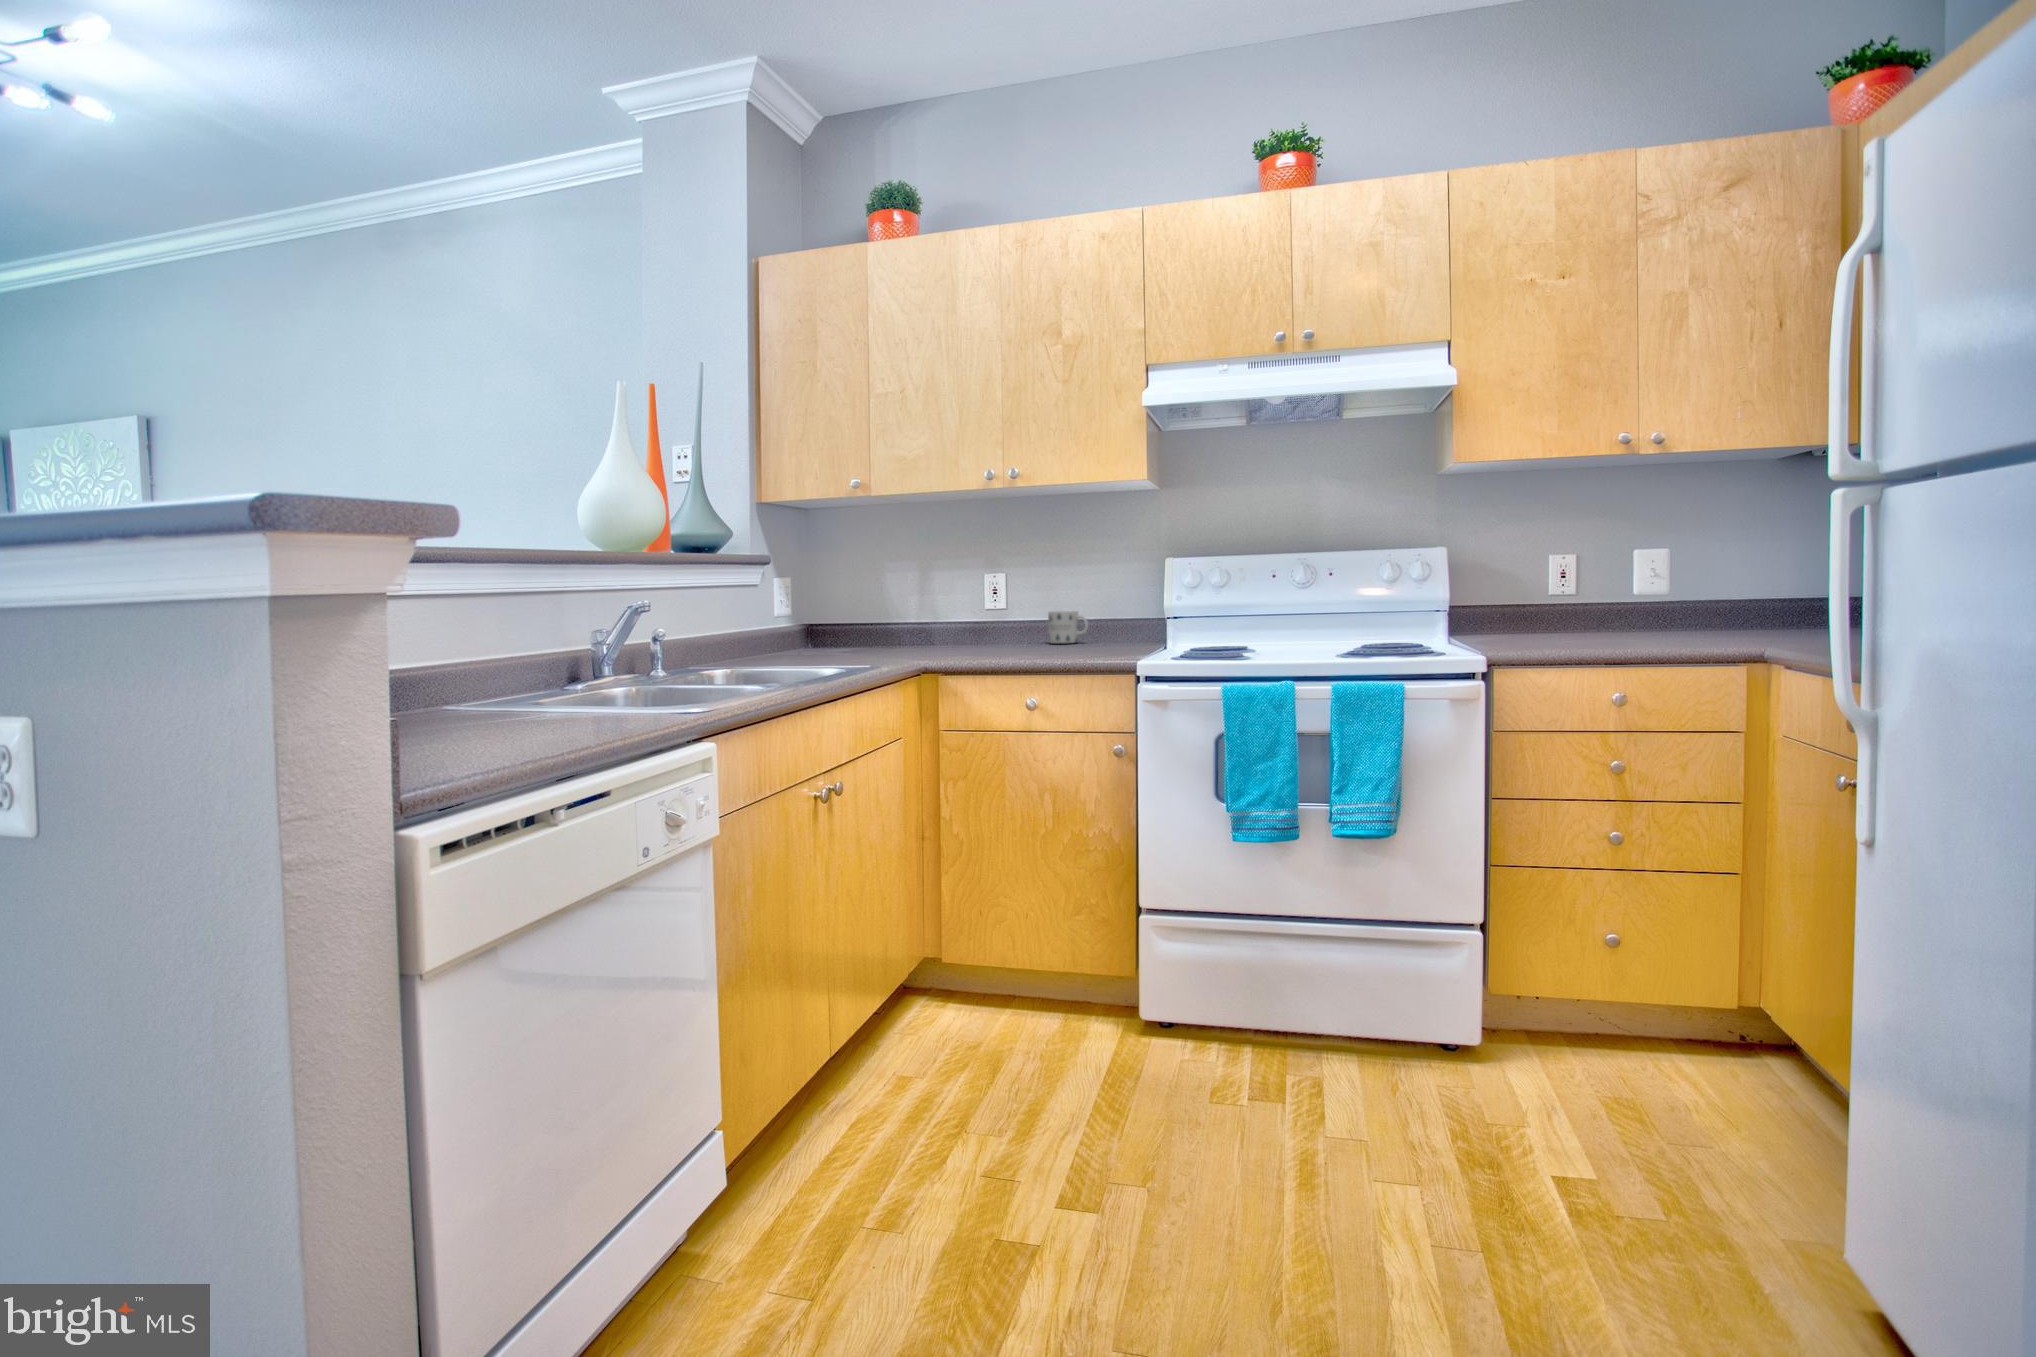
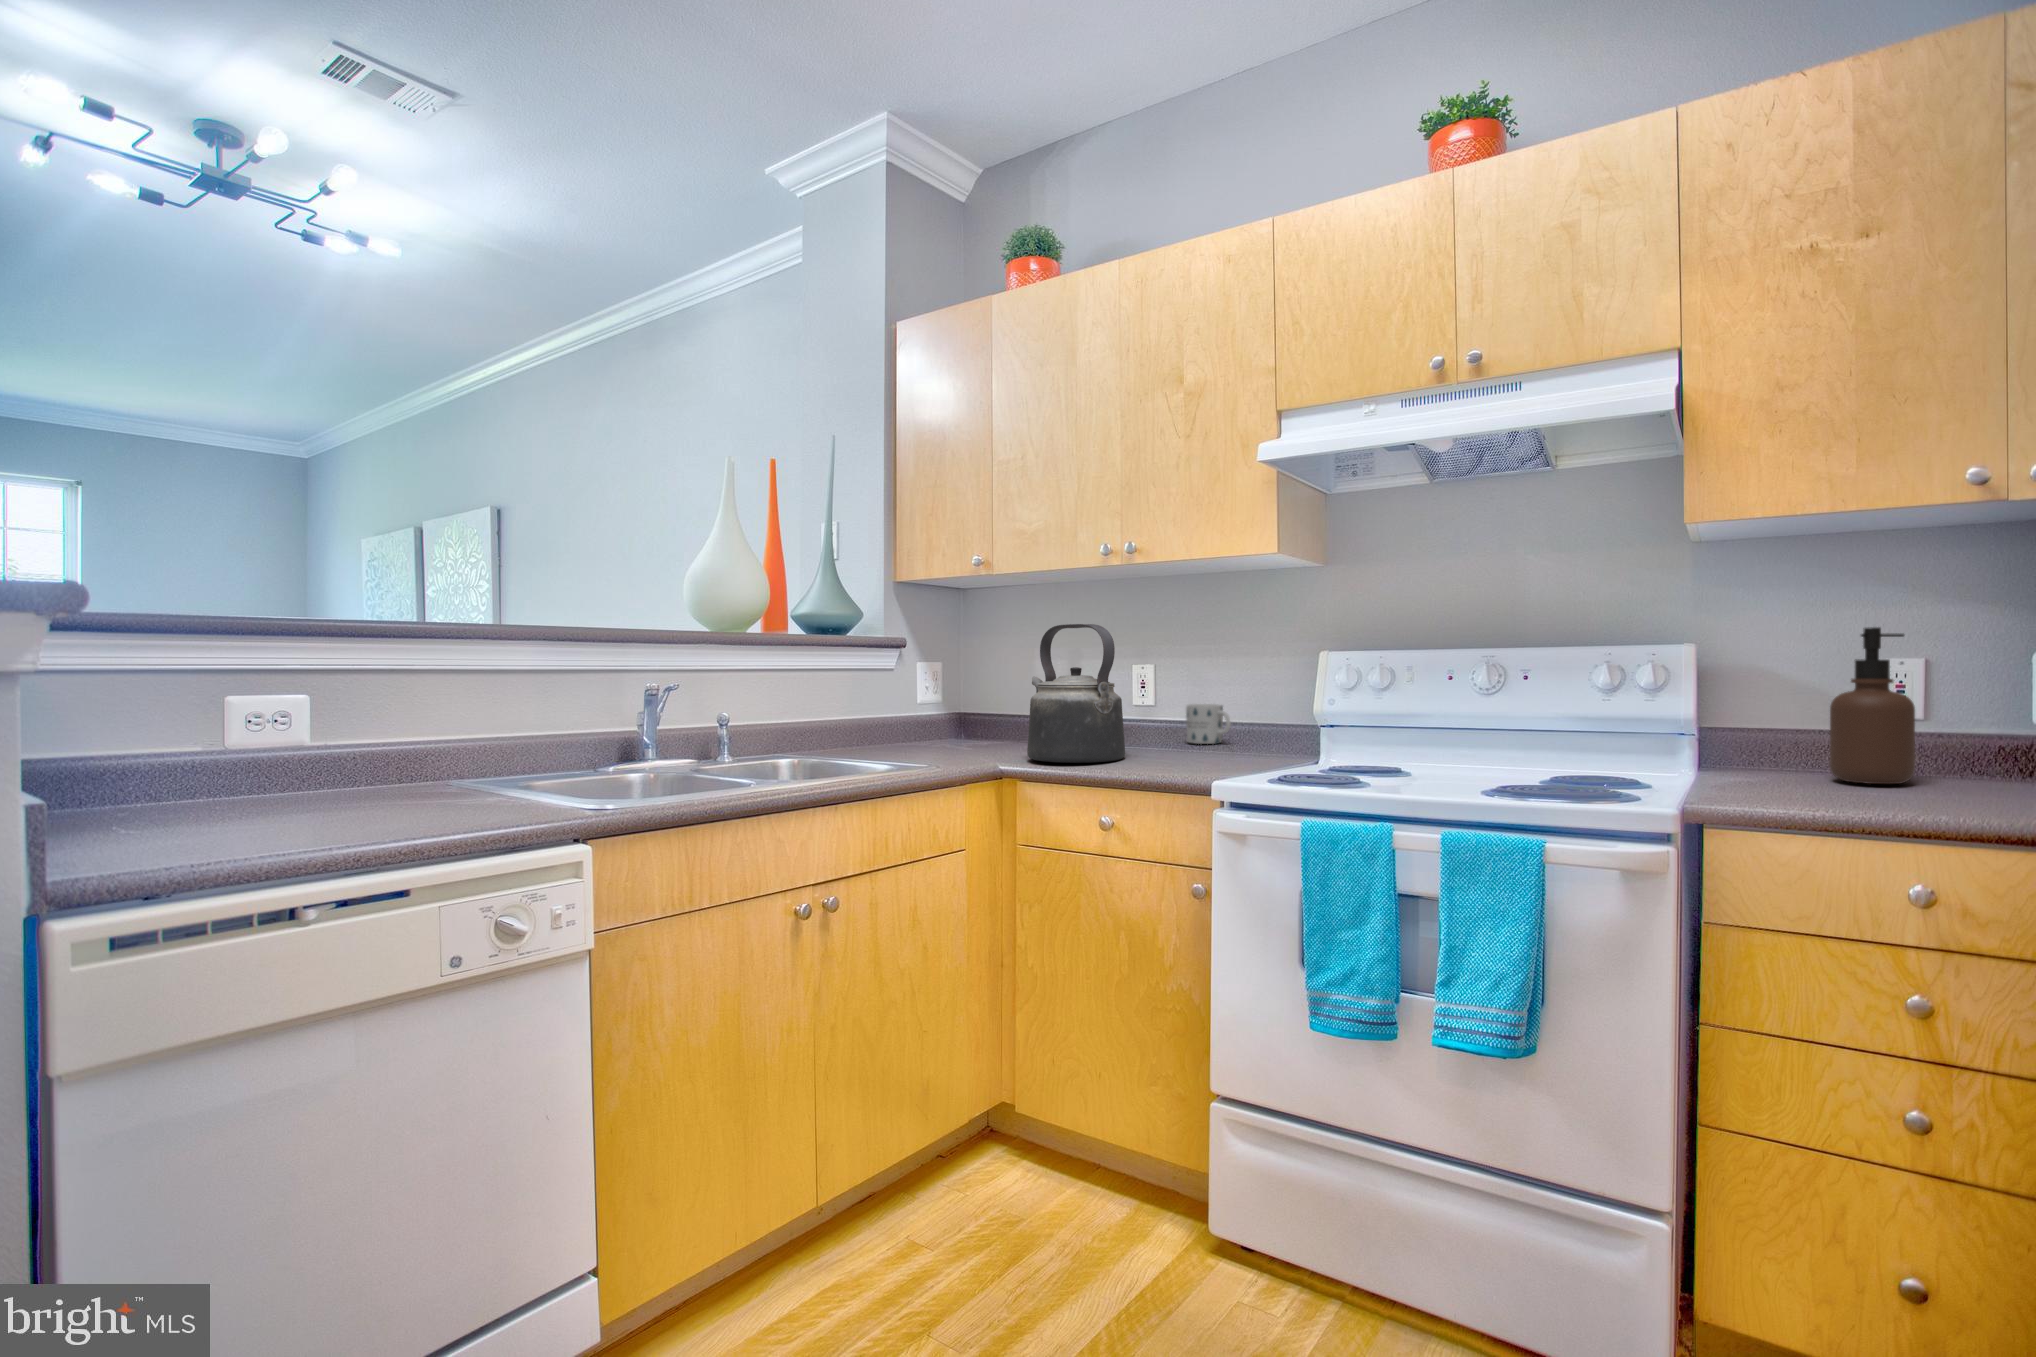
soap dispenser: none [1533,537,1583,641] -> present [1830,627,1915,784]
kettle: none [930,539,1024,657] -> present [1027,624,1125,763]

